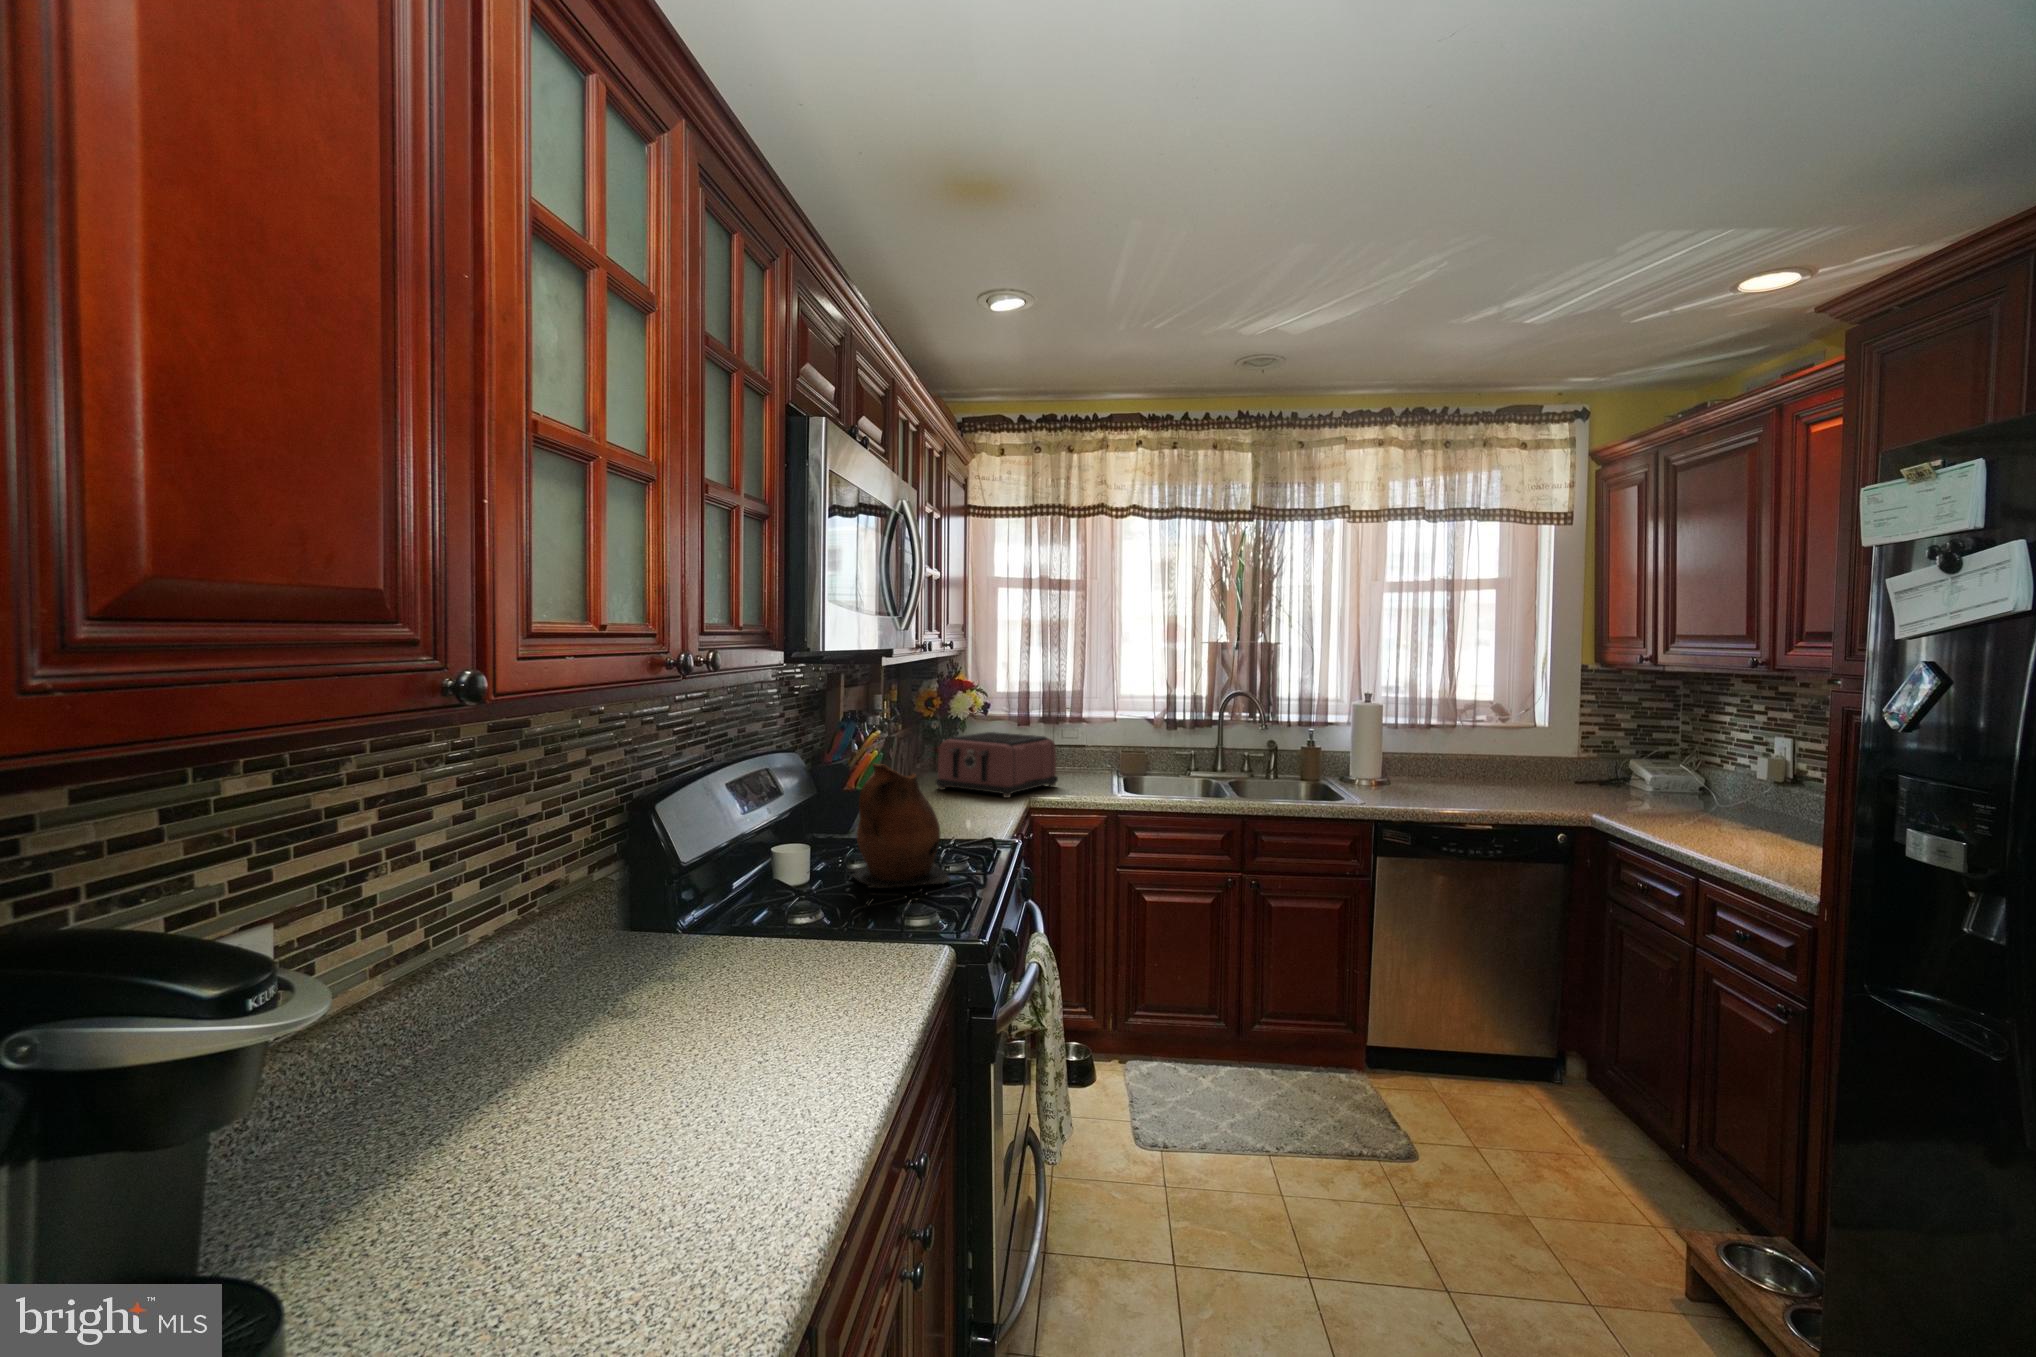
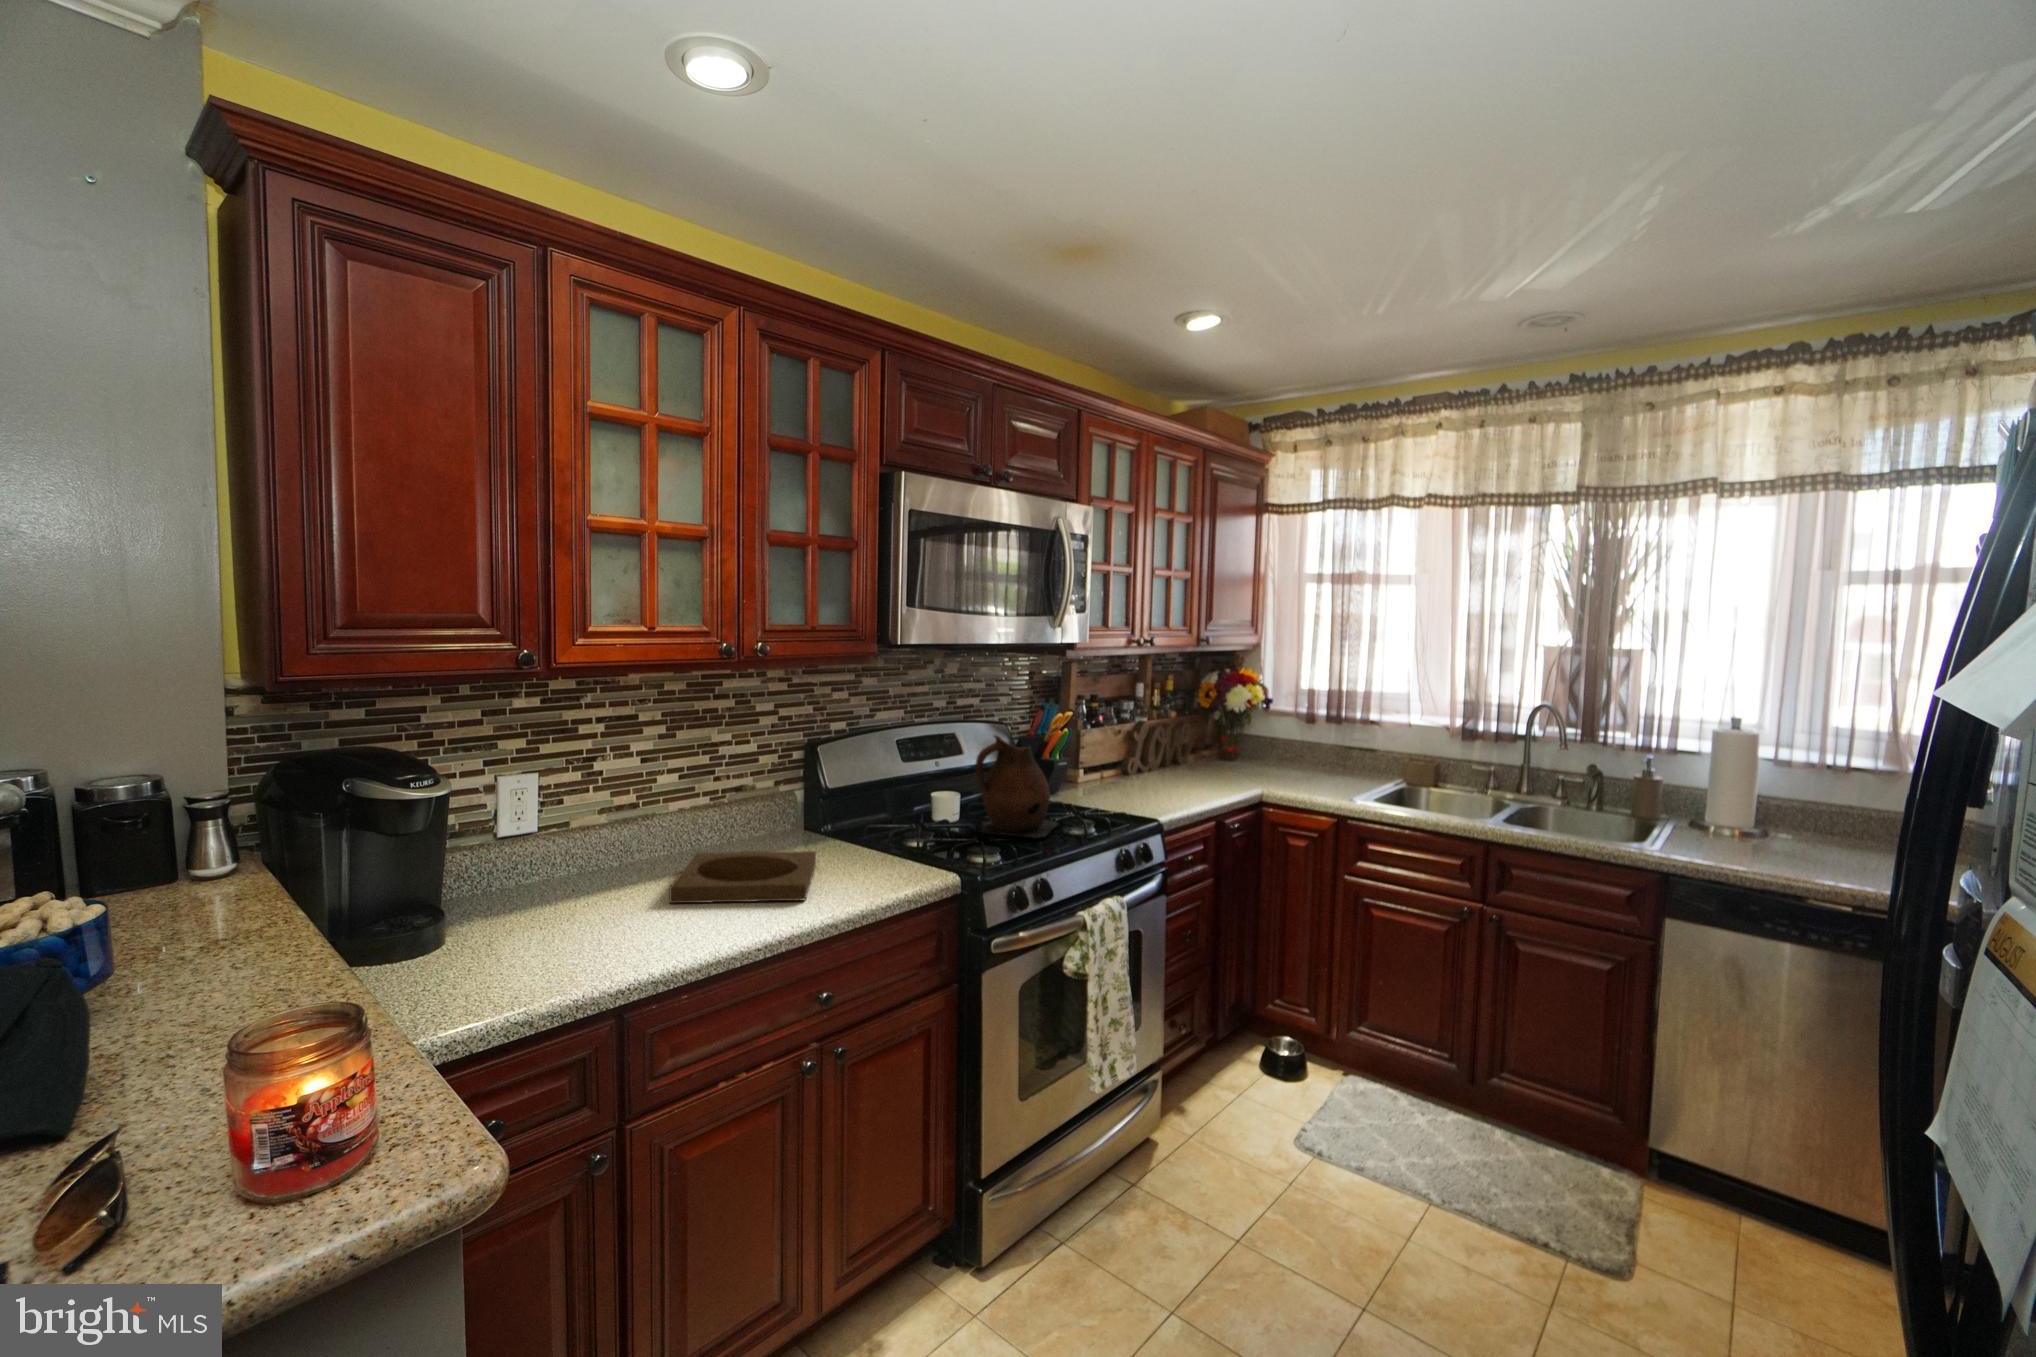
toaster: present [936,732,1058,798] -> none [1188,727,1311,789]
tray: none [580,956,847,1097] -> present [669,851,816,903]

